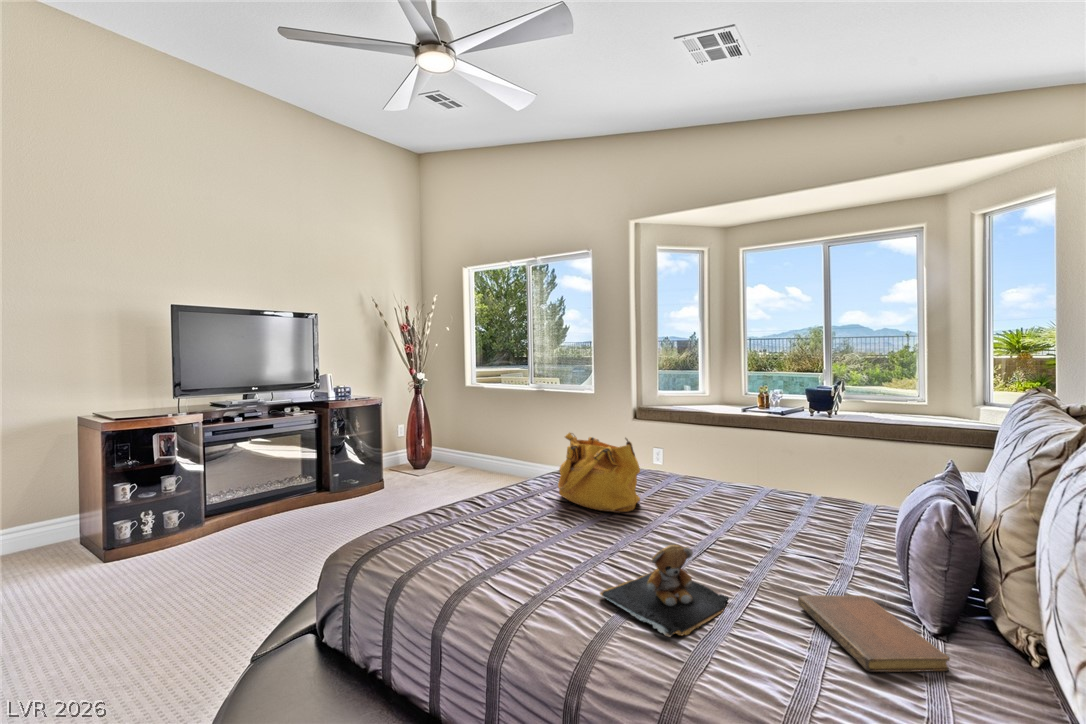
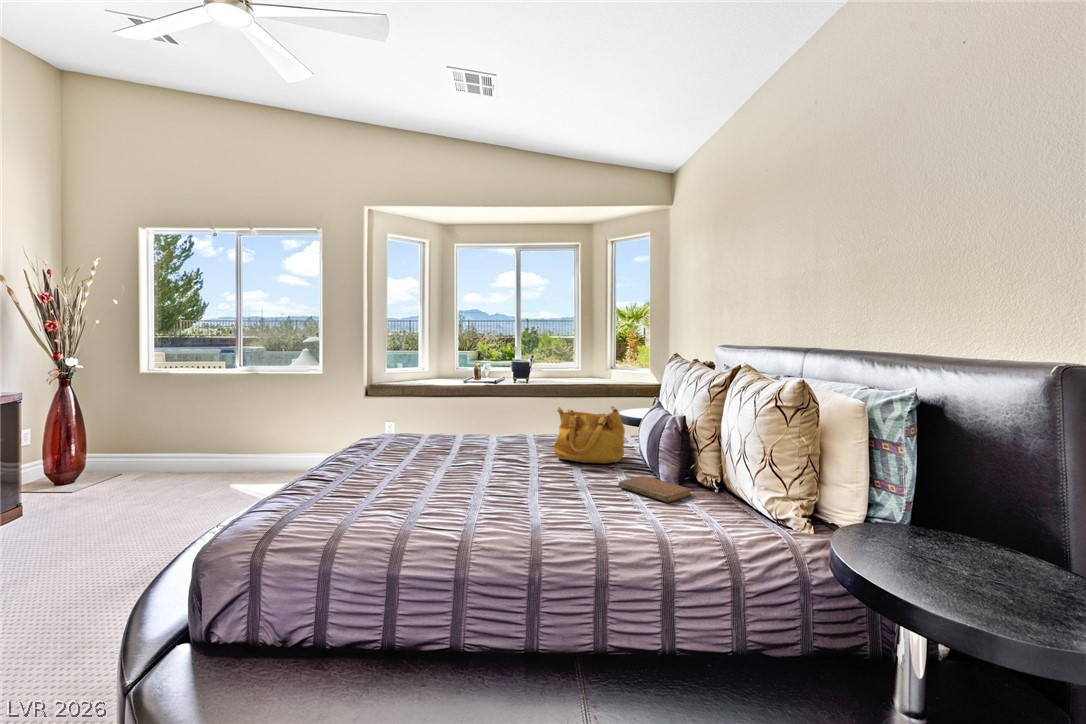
handbag: present [558,433,640,513] -> present [553,407,625,463]
teddy bear: present [600,545,728,637] -> none [521,464,589,513]

